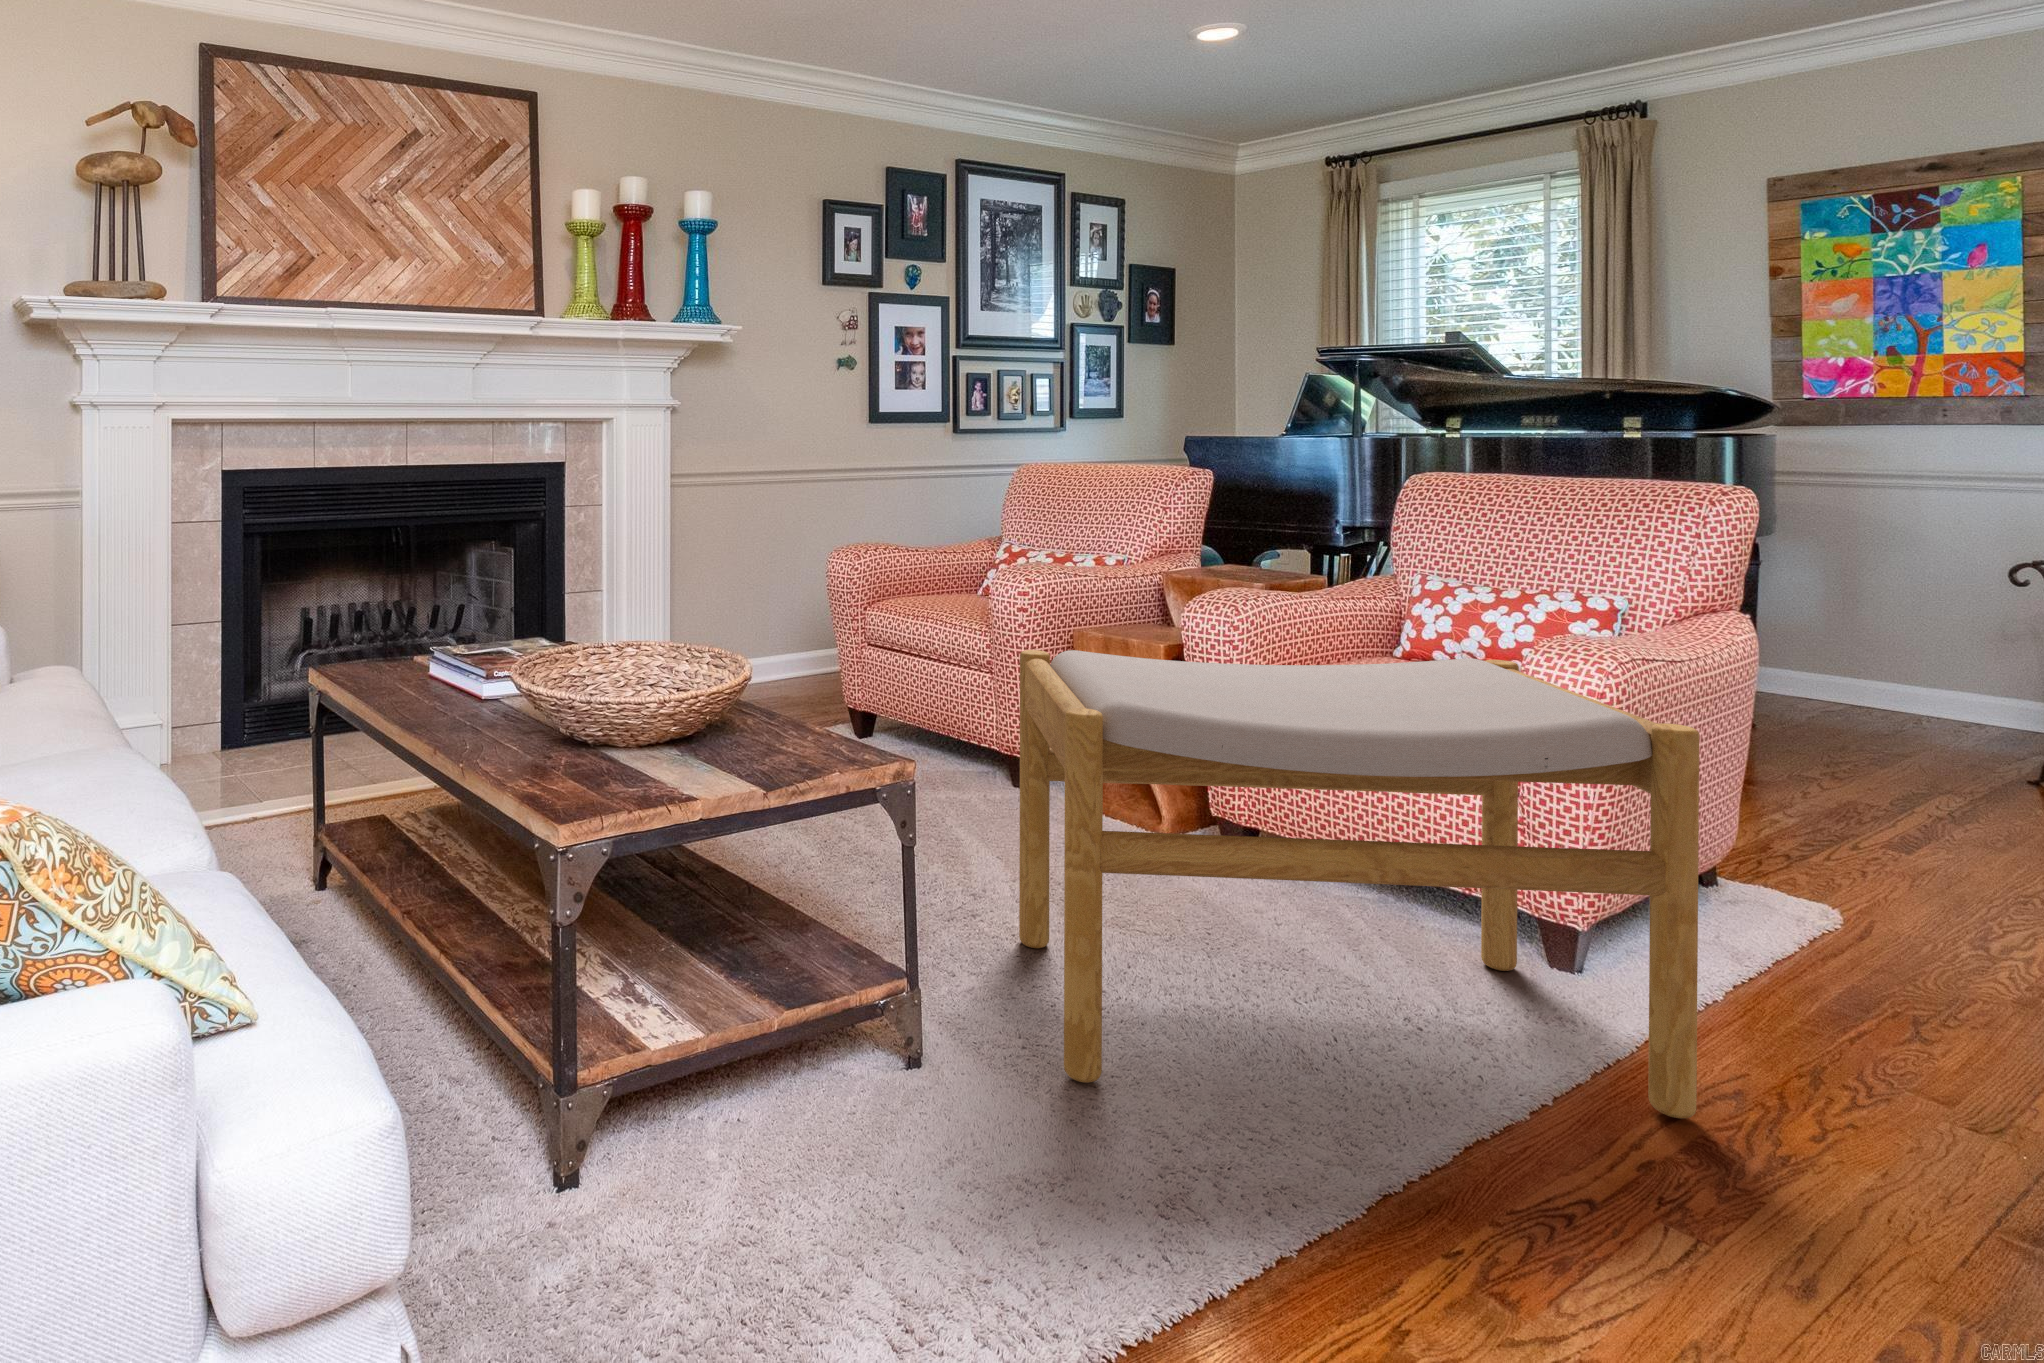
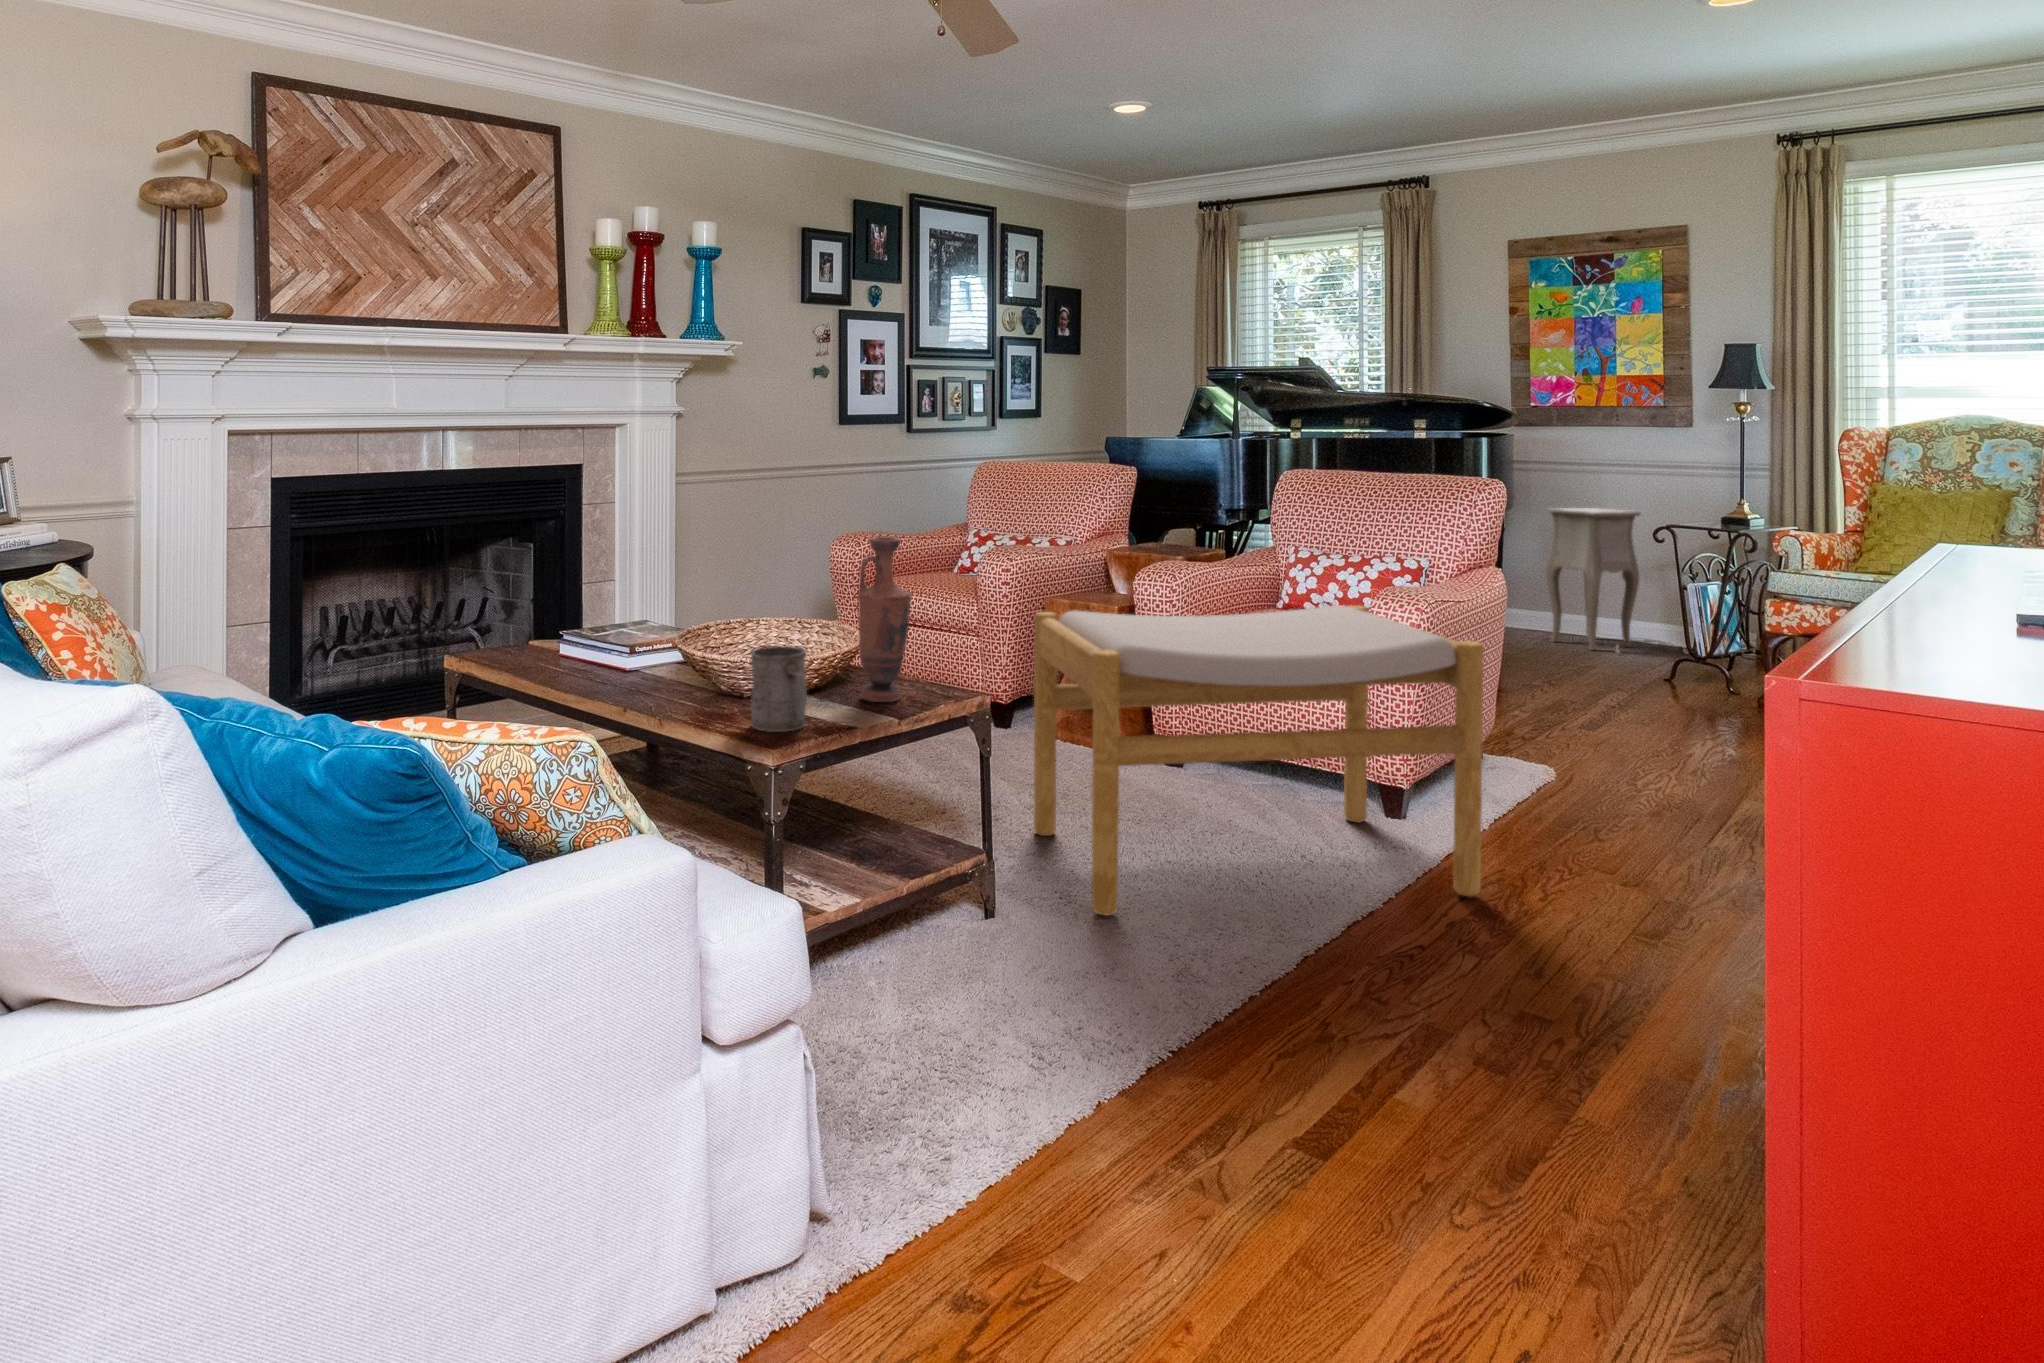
side table: none [1829,537,1986,740] -> present [1546,508,1640,652]
vase: none [743,542,814,762] -> present [858,536,912,702]
mug: none [582,681,654,795] -> present [751,646,807,732]

